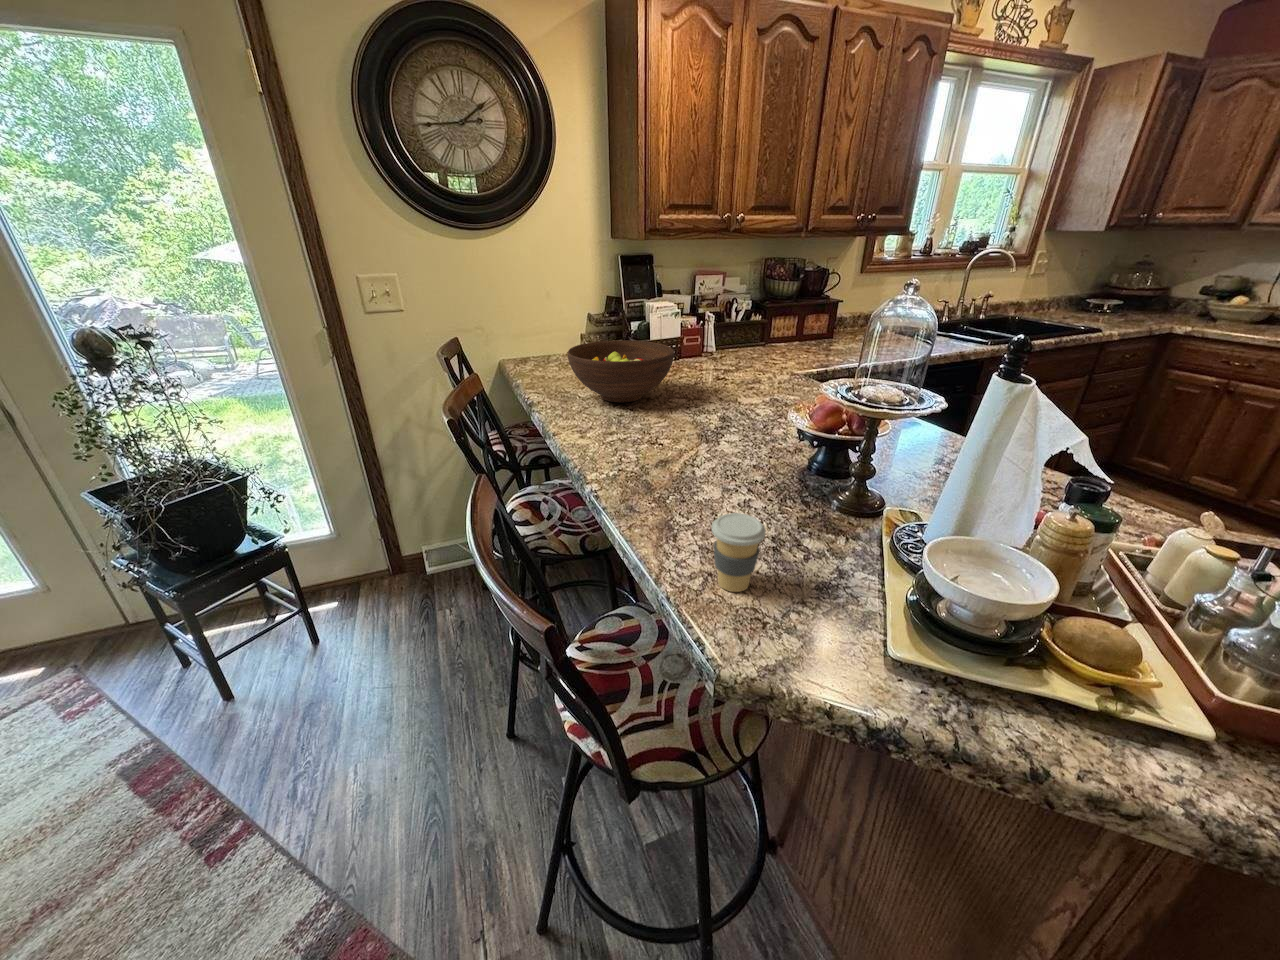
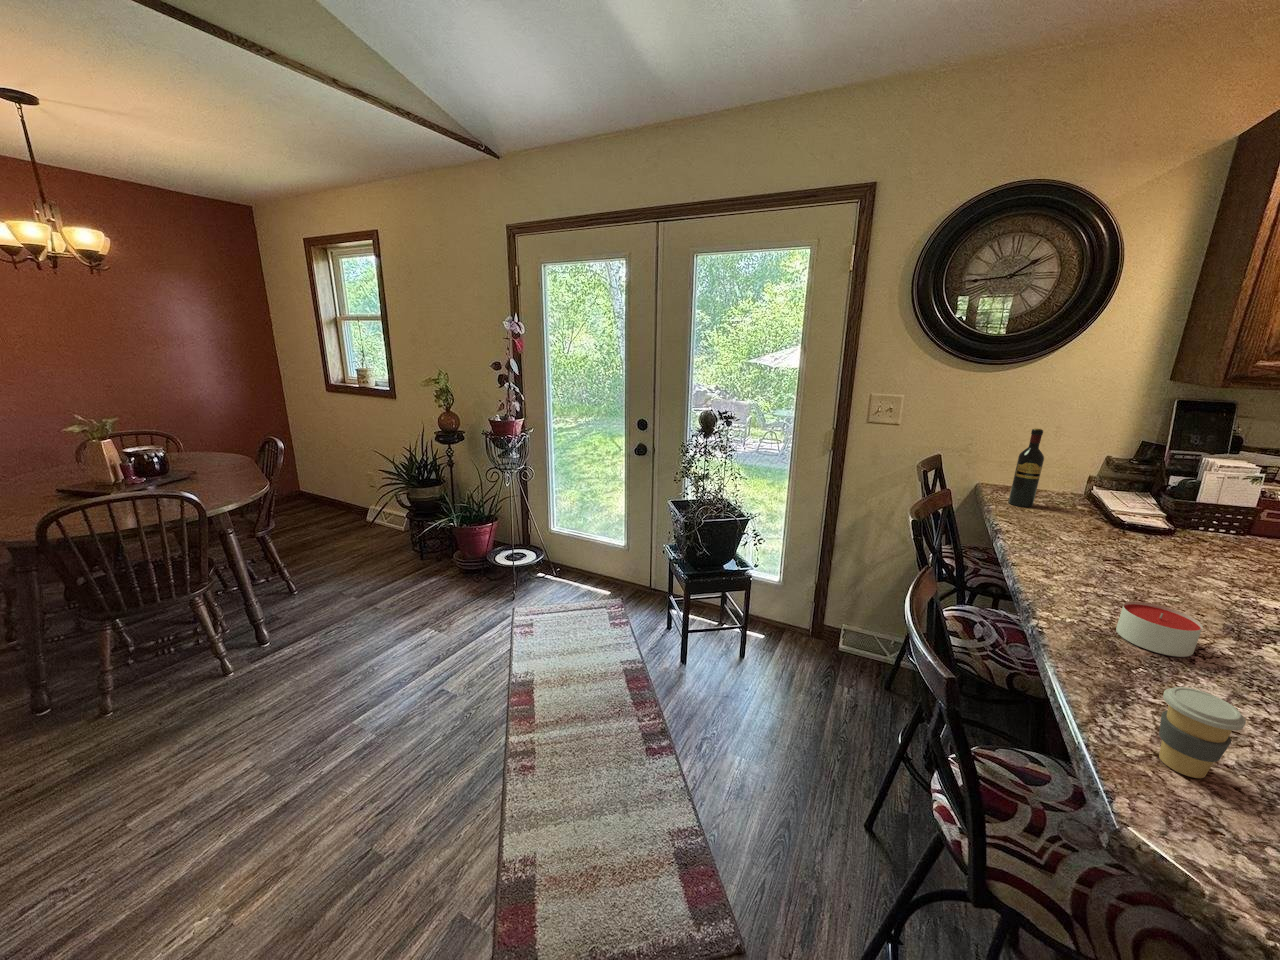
wine bottle: none [525,294,549,375] -> present [1009,428,1044,507]
fruit bowl: present [568,340,674,402] -> none [1059,487,1222,562]
candle: none [646,437,697,480] -> present [1116,601,1202,657]

